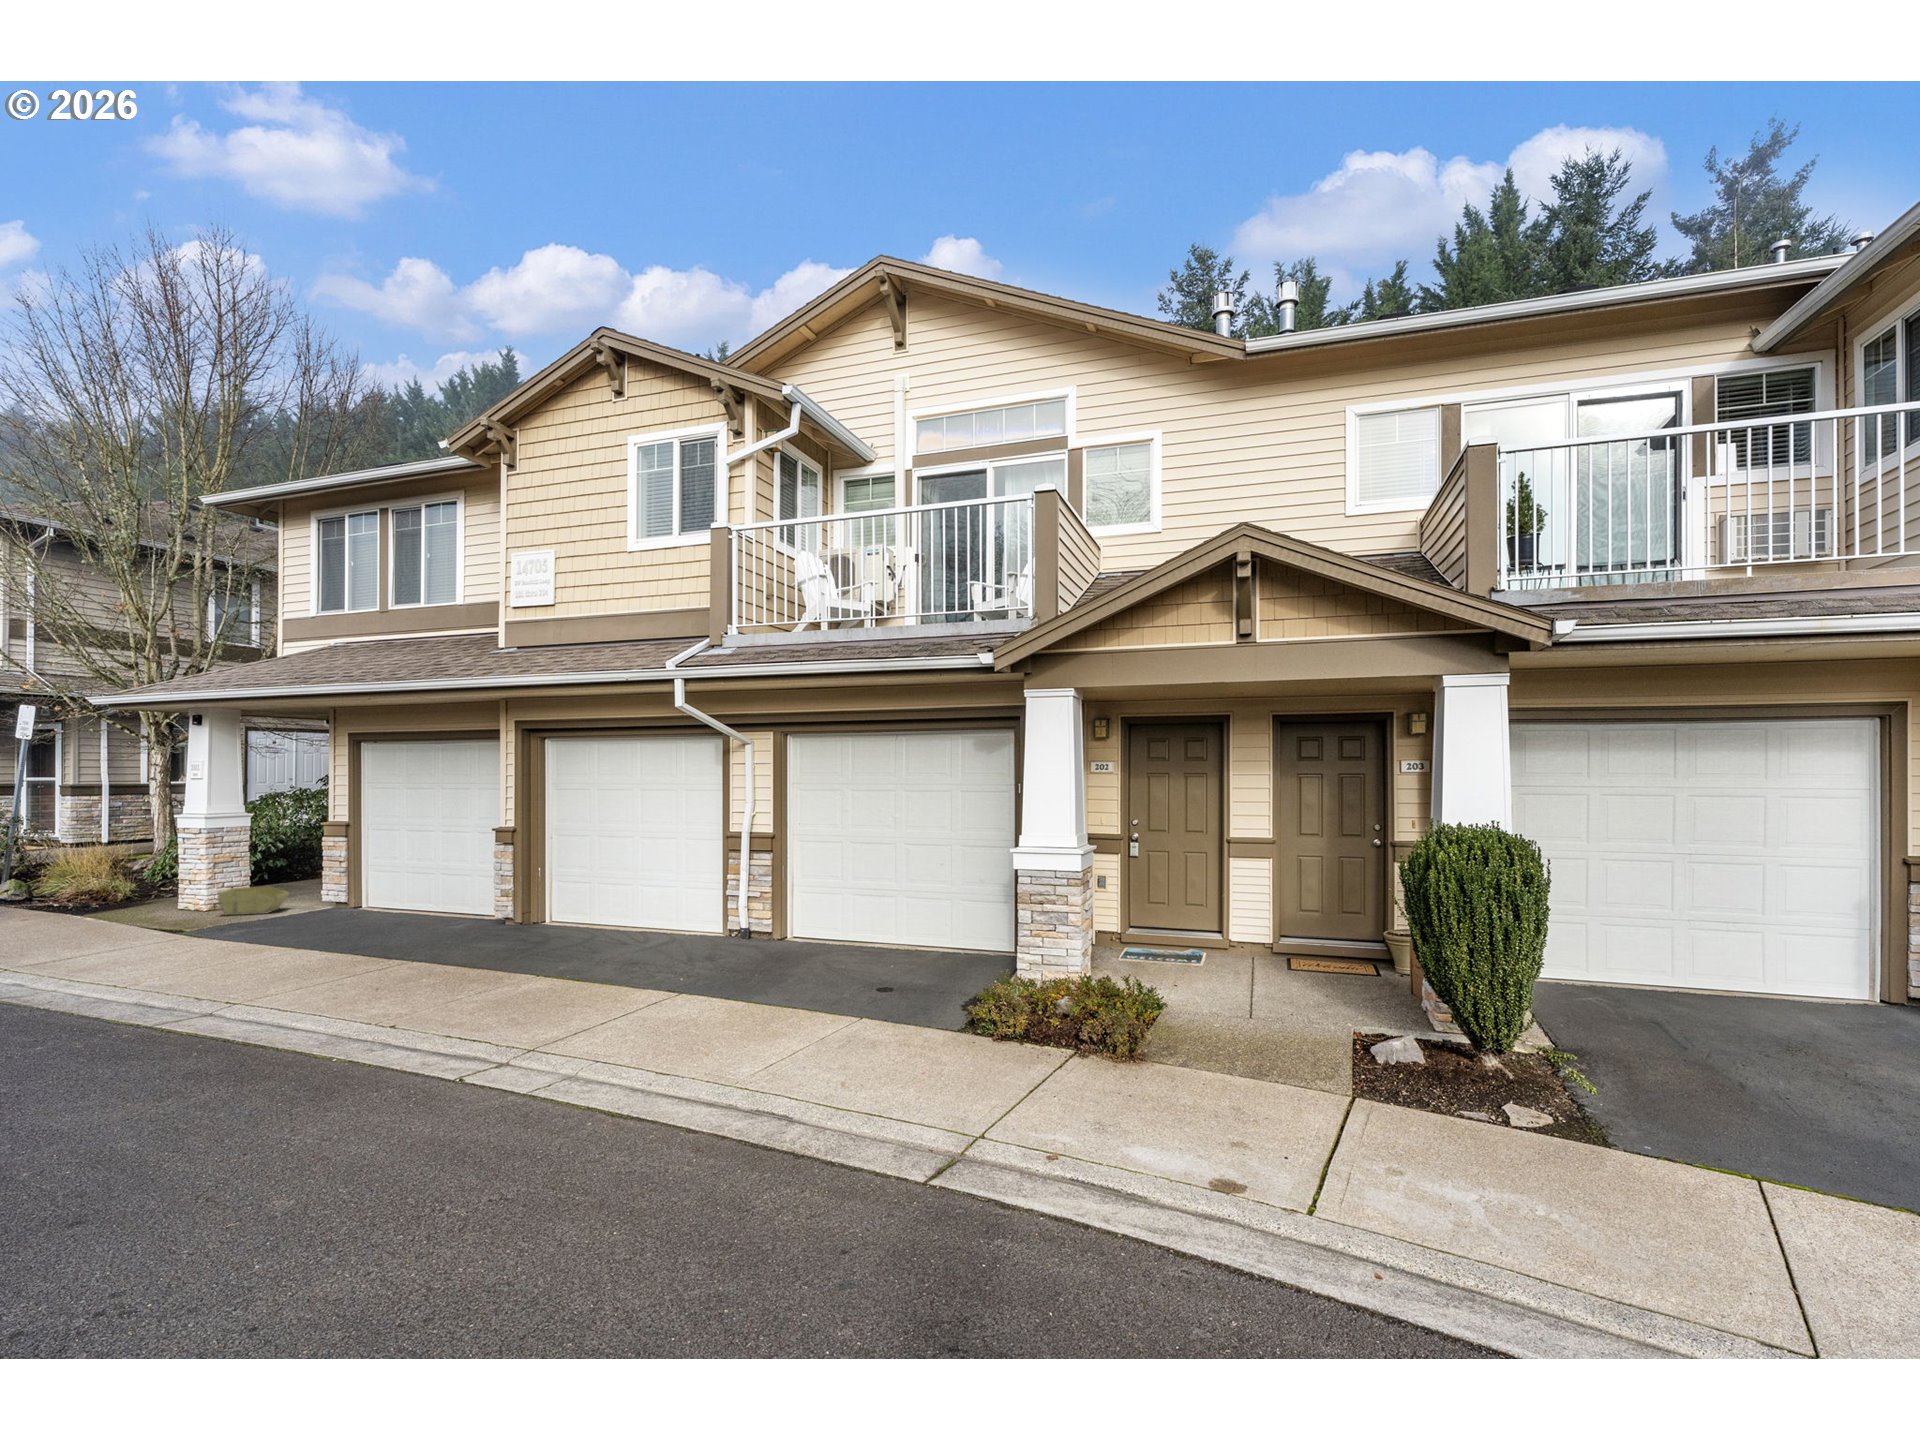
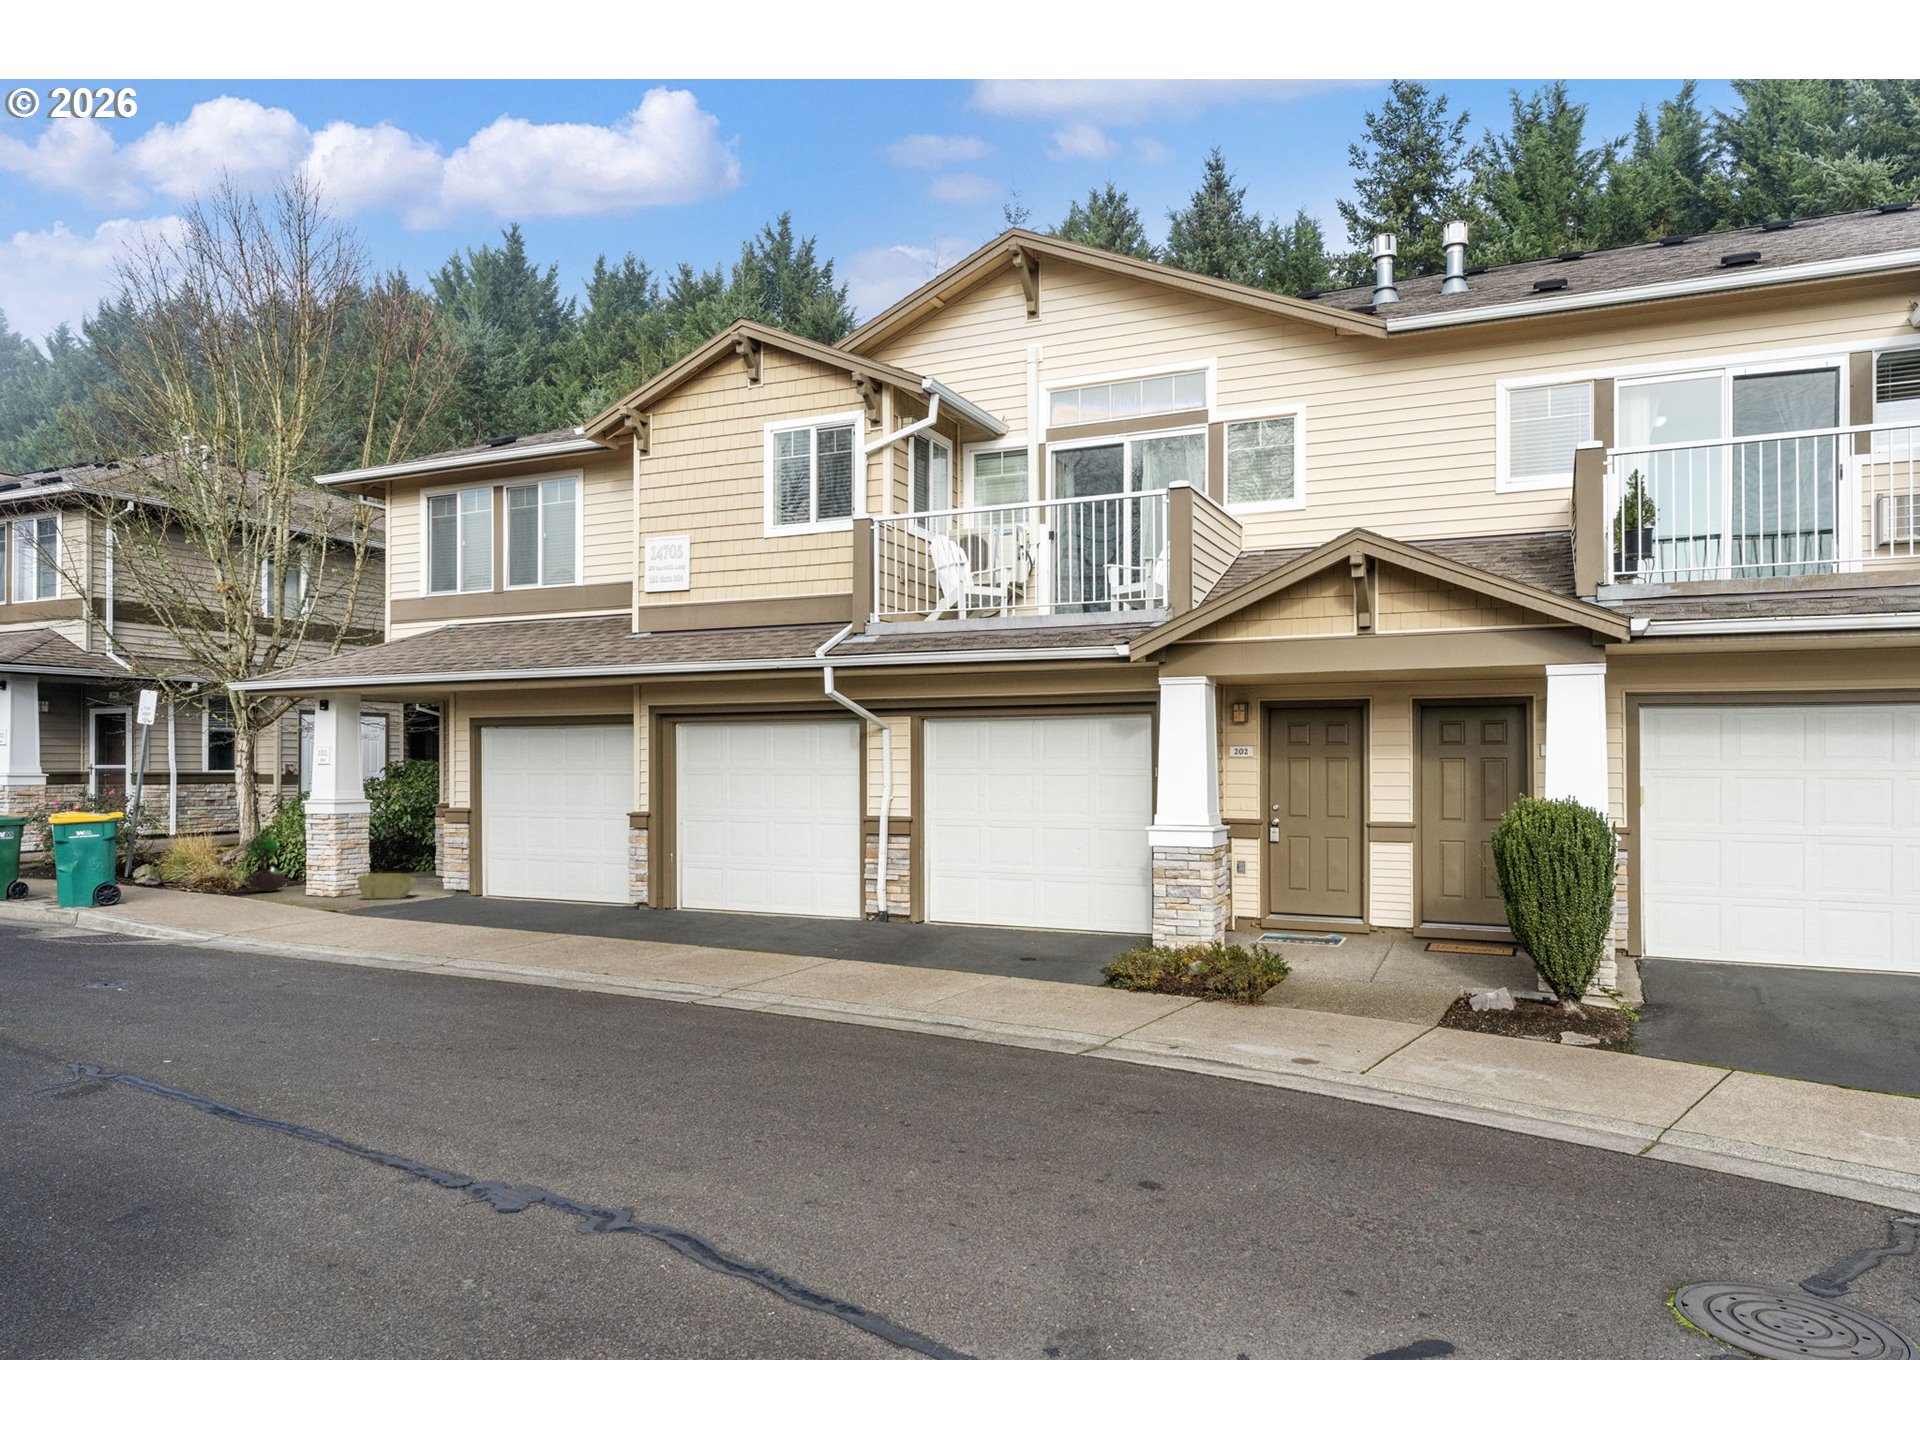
potted tree: none [99,844,156,906] -> present [245,836,285,892]

